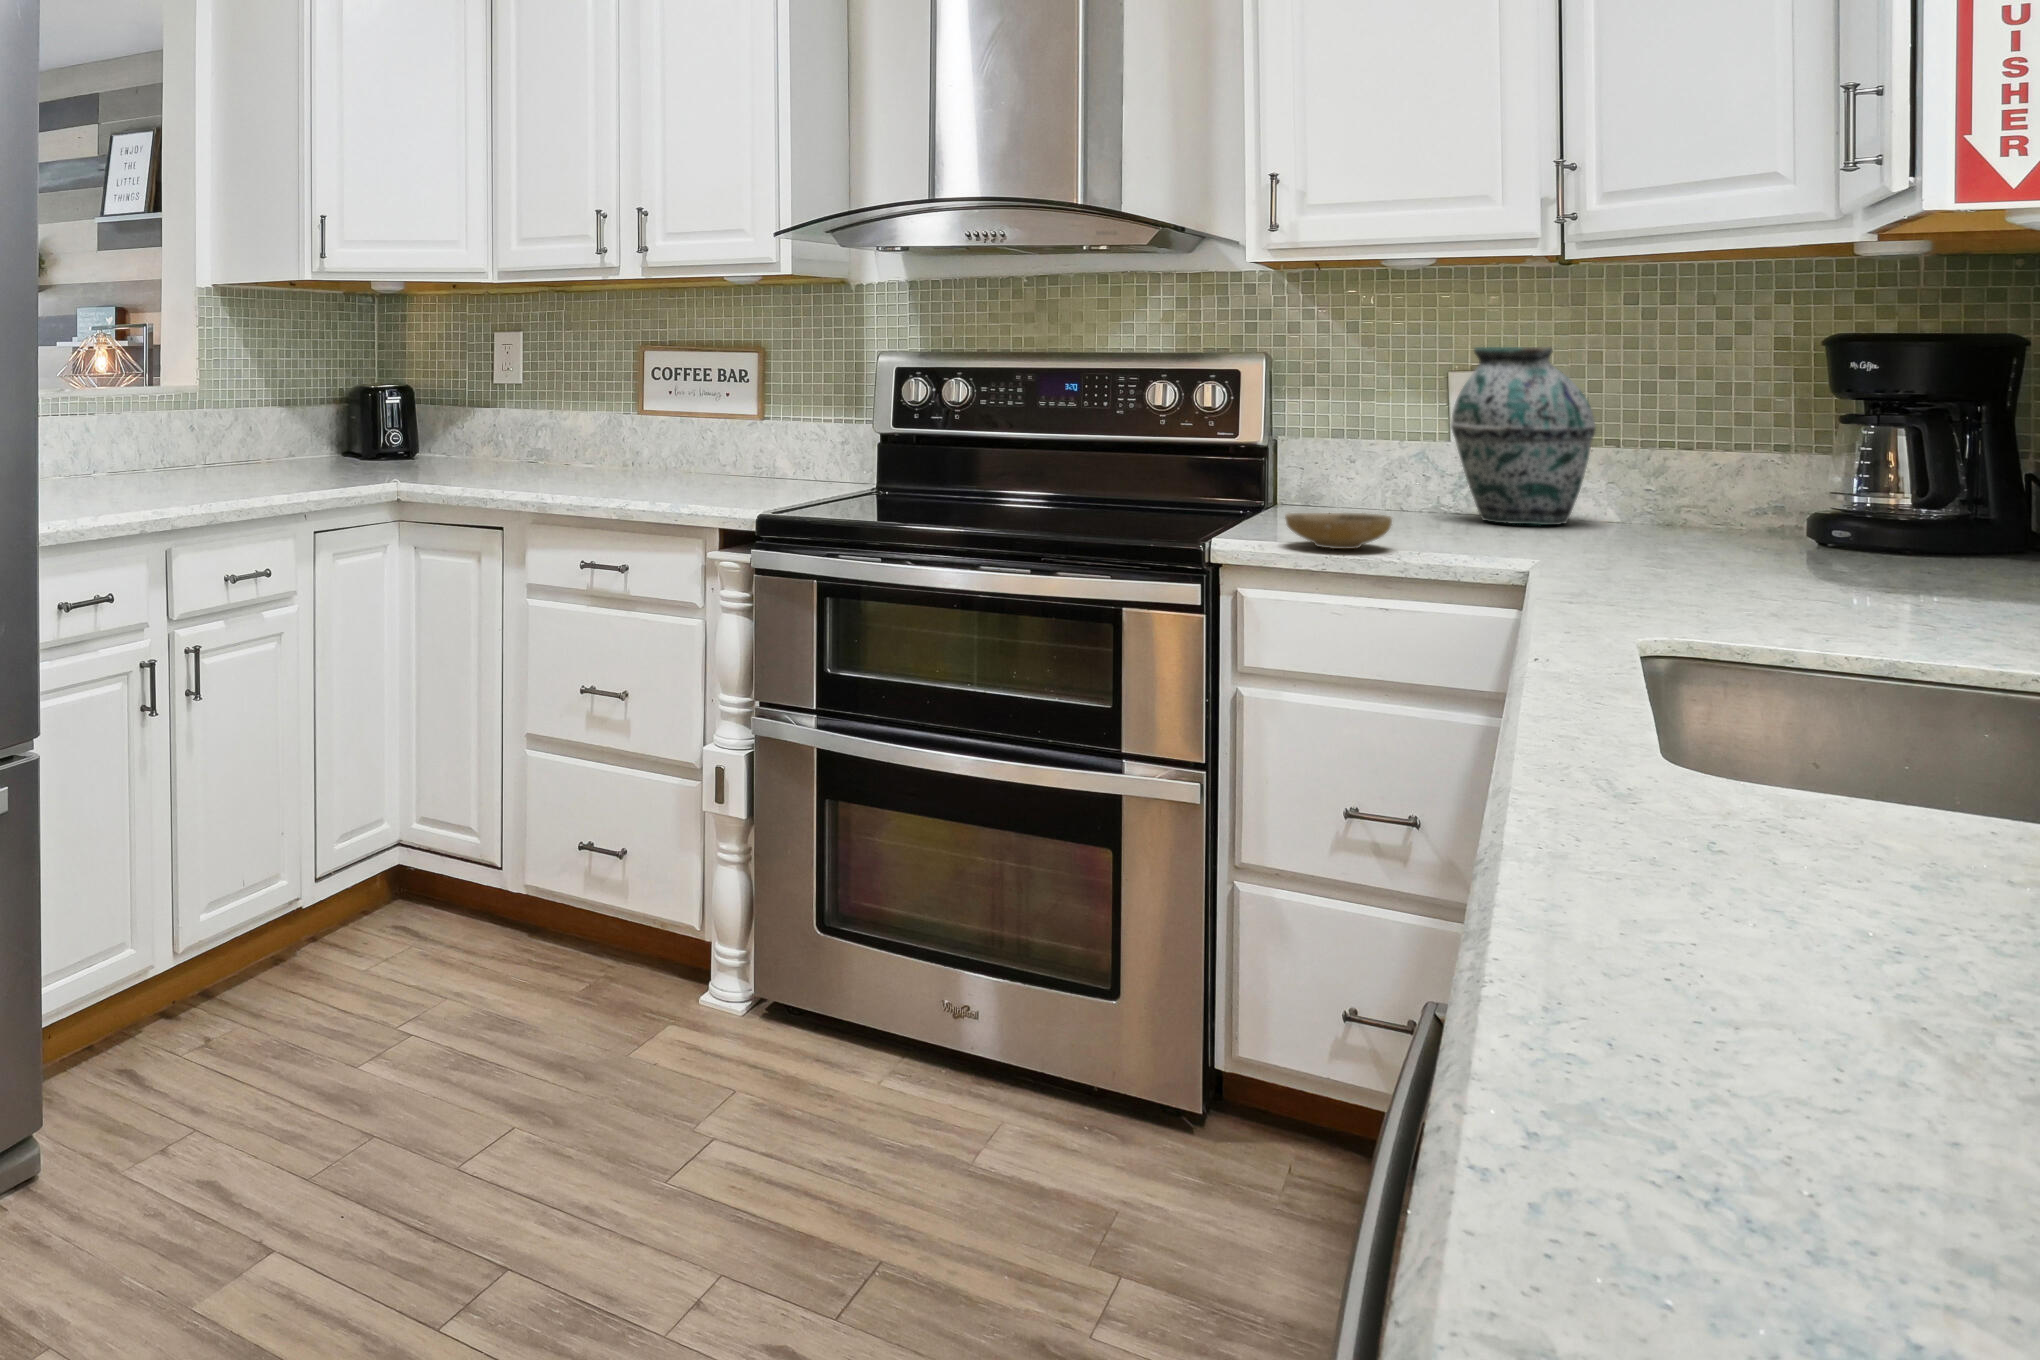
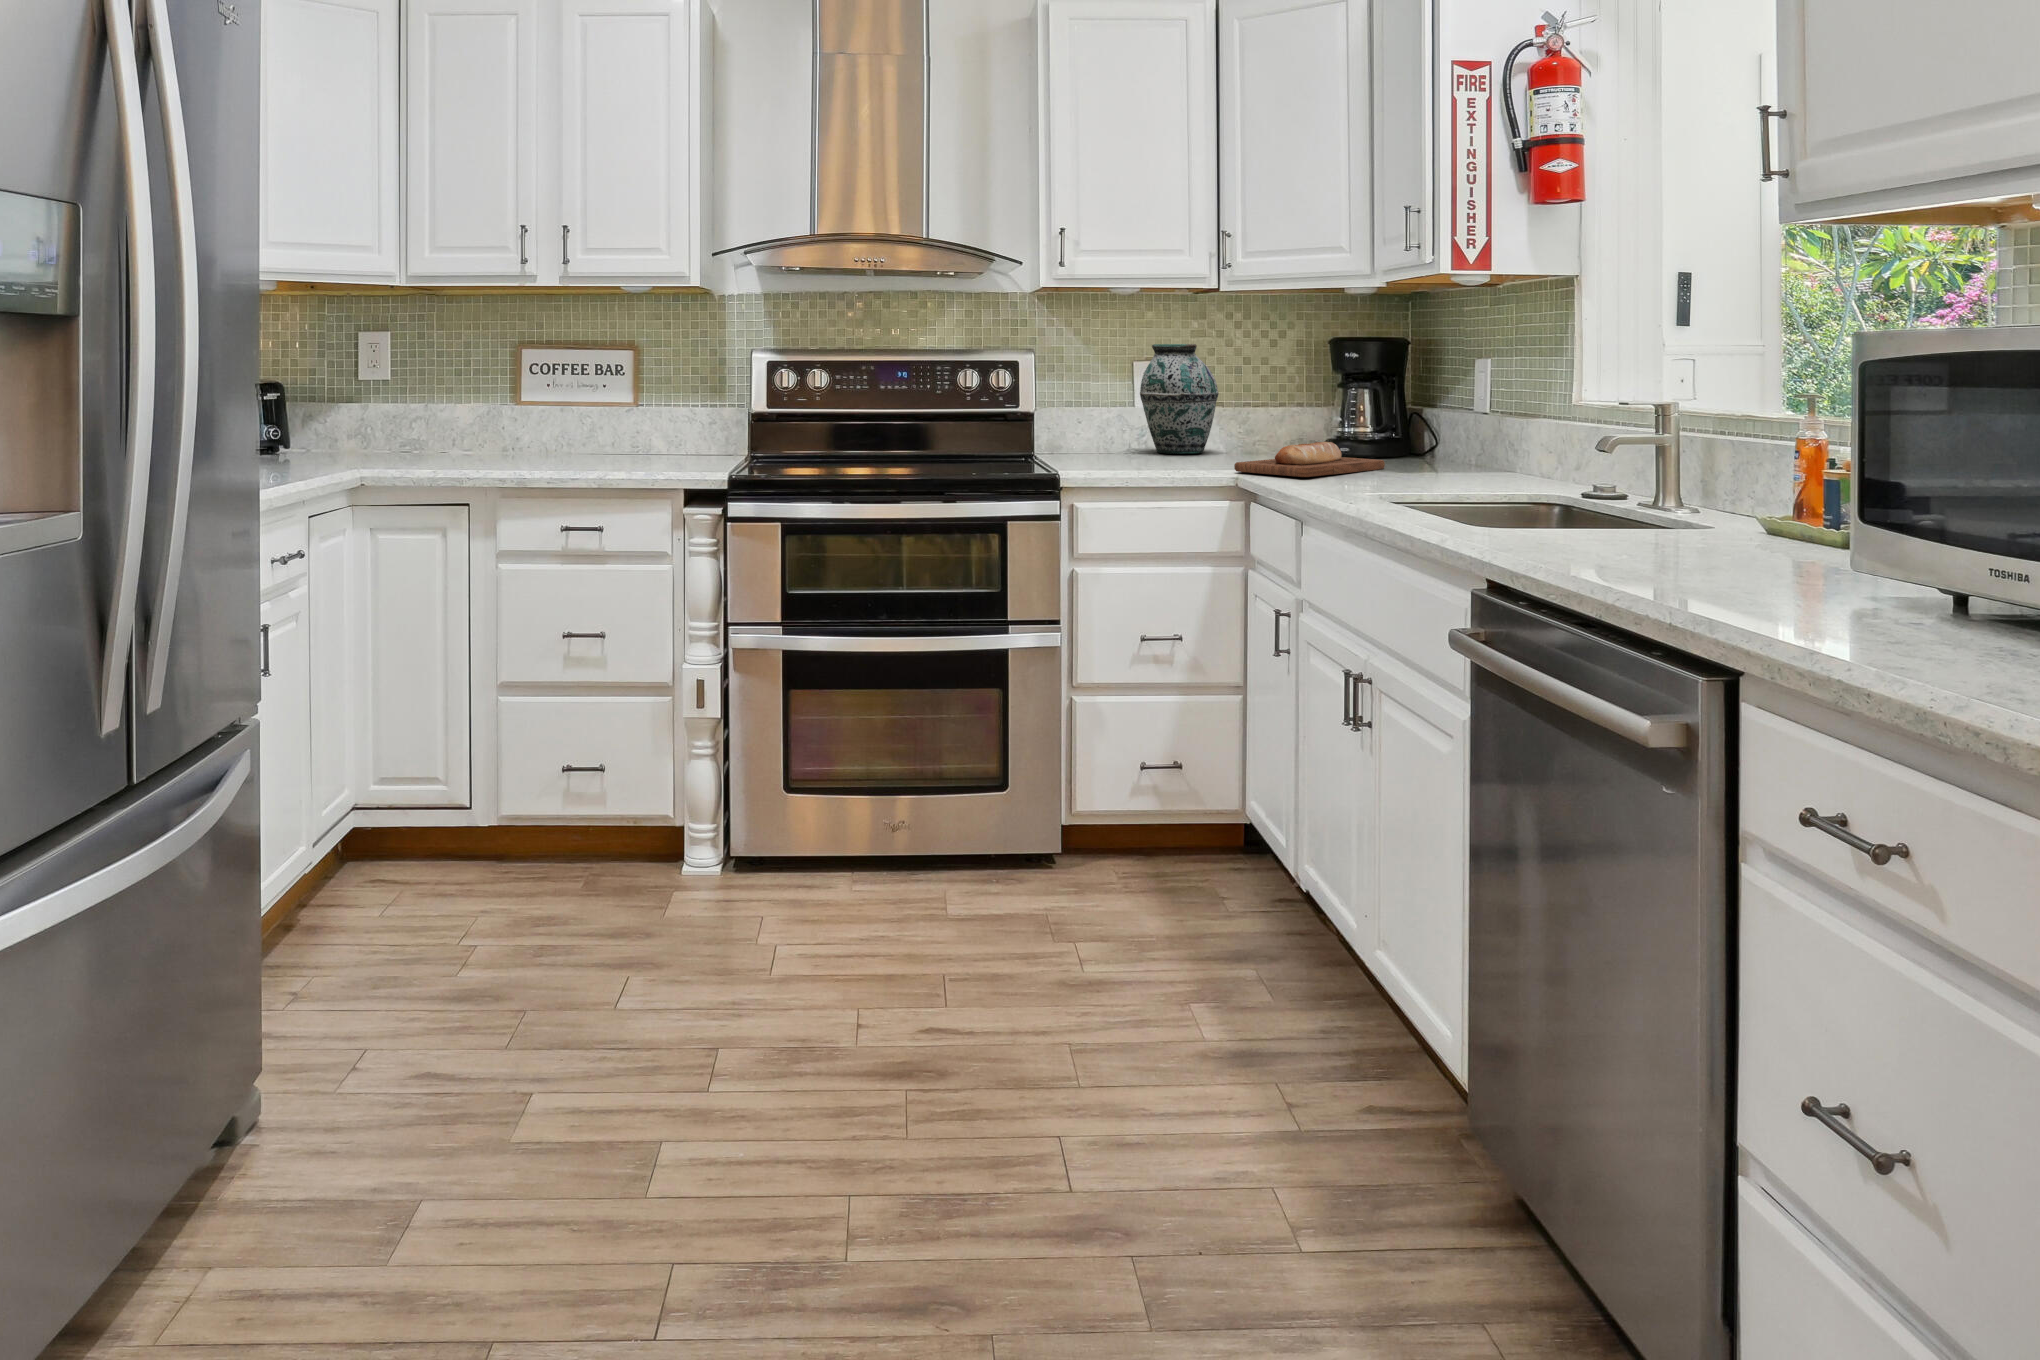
ceramic bowl: present [1285,513,1392,549] -> none [1103,450,1166,473]
bread loaf: none [1513,519,1850,577] -> present [1234,442,1385,477]

